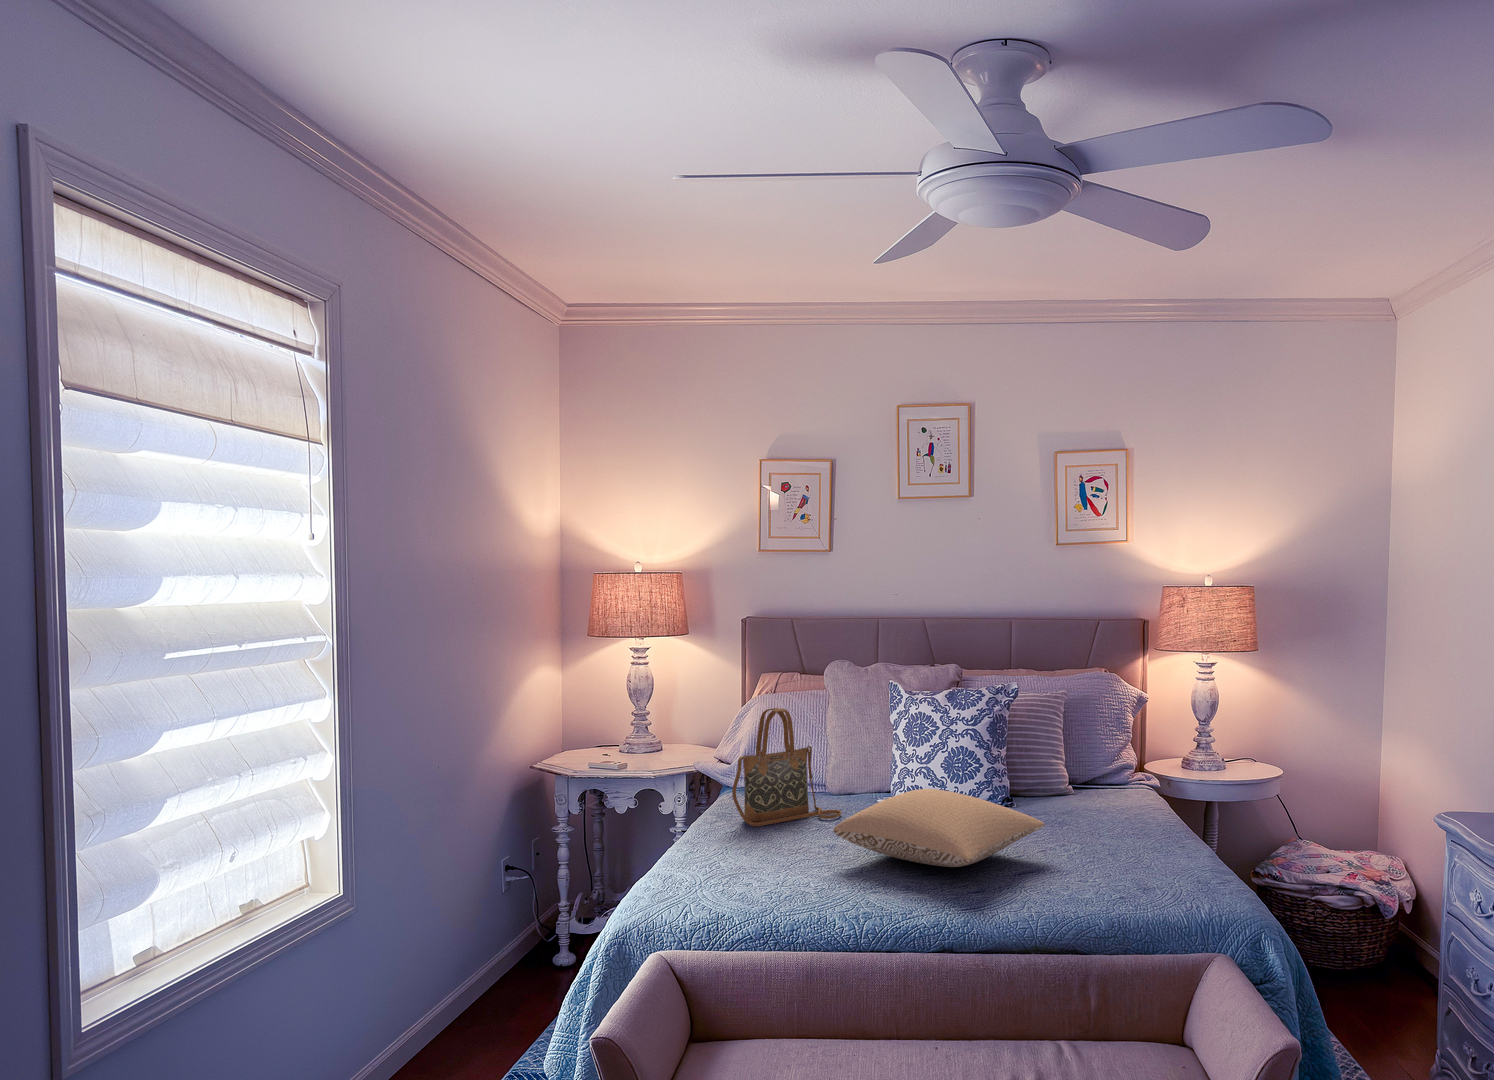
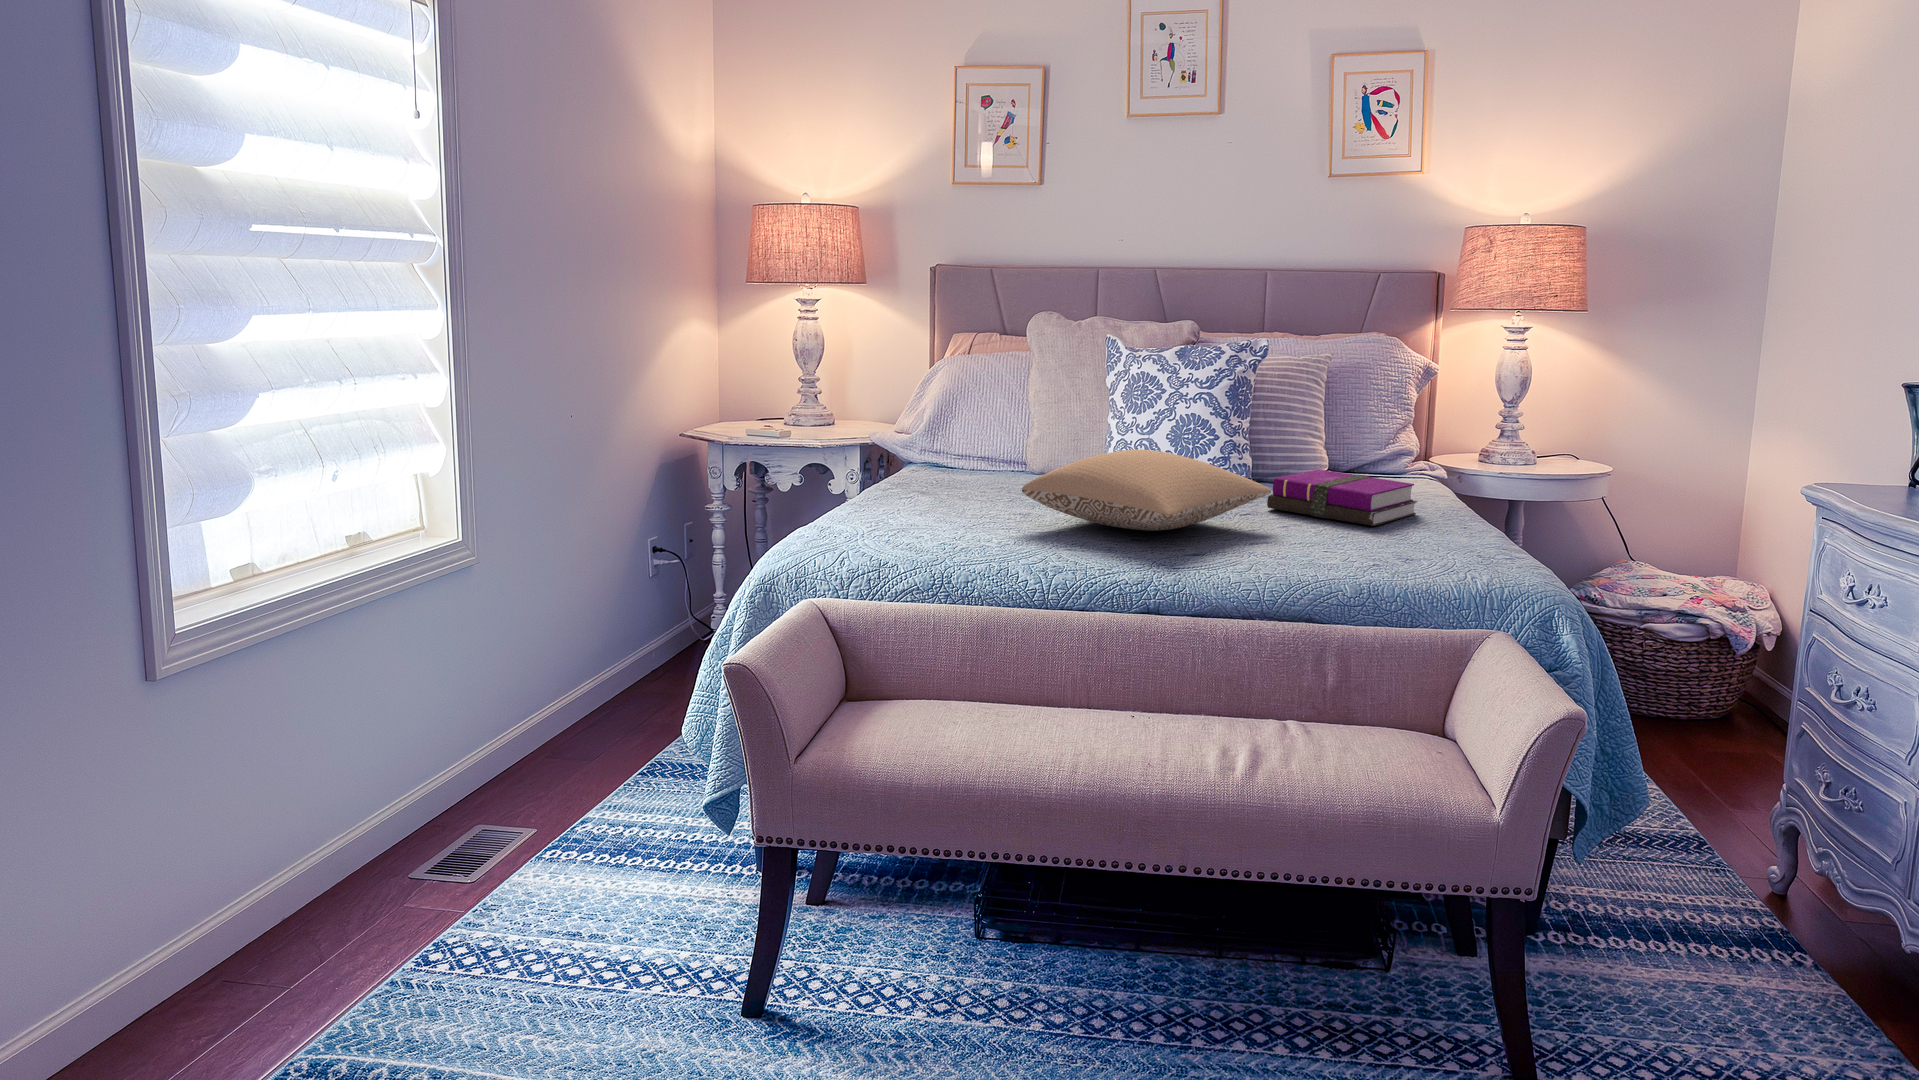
handbag: present [732,708,842,826] -> none [911,360,1042,495]
notebook: none [1036,795,1163,852] -> present [1267,469,1417,526]

